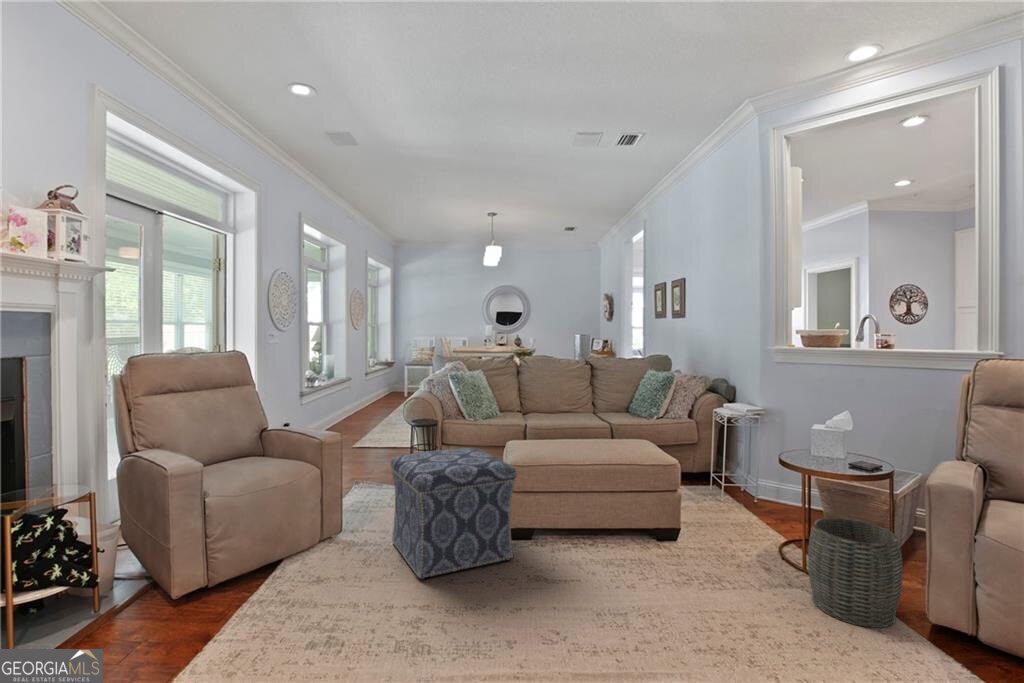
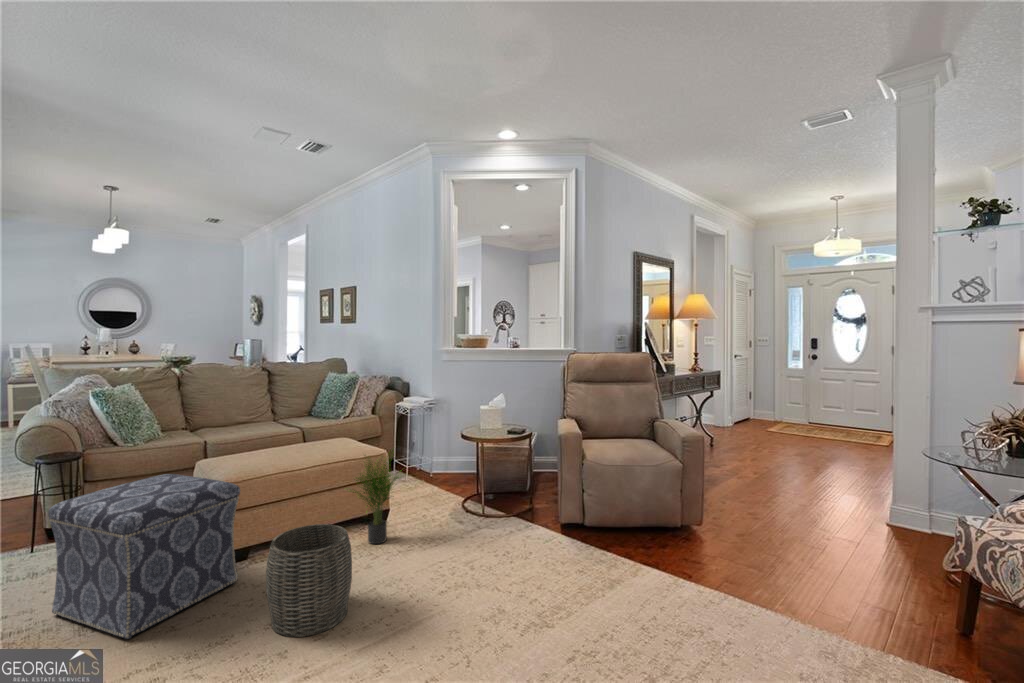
potted plant: none [614,457,692,565] -> present [353,460,399,544]
woven basket: present [808,518,903,628] -> present [266,524,352,637]

